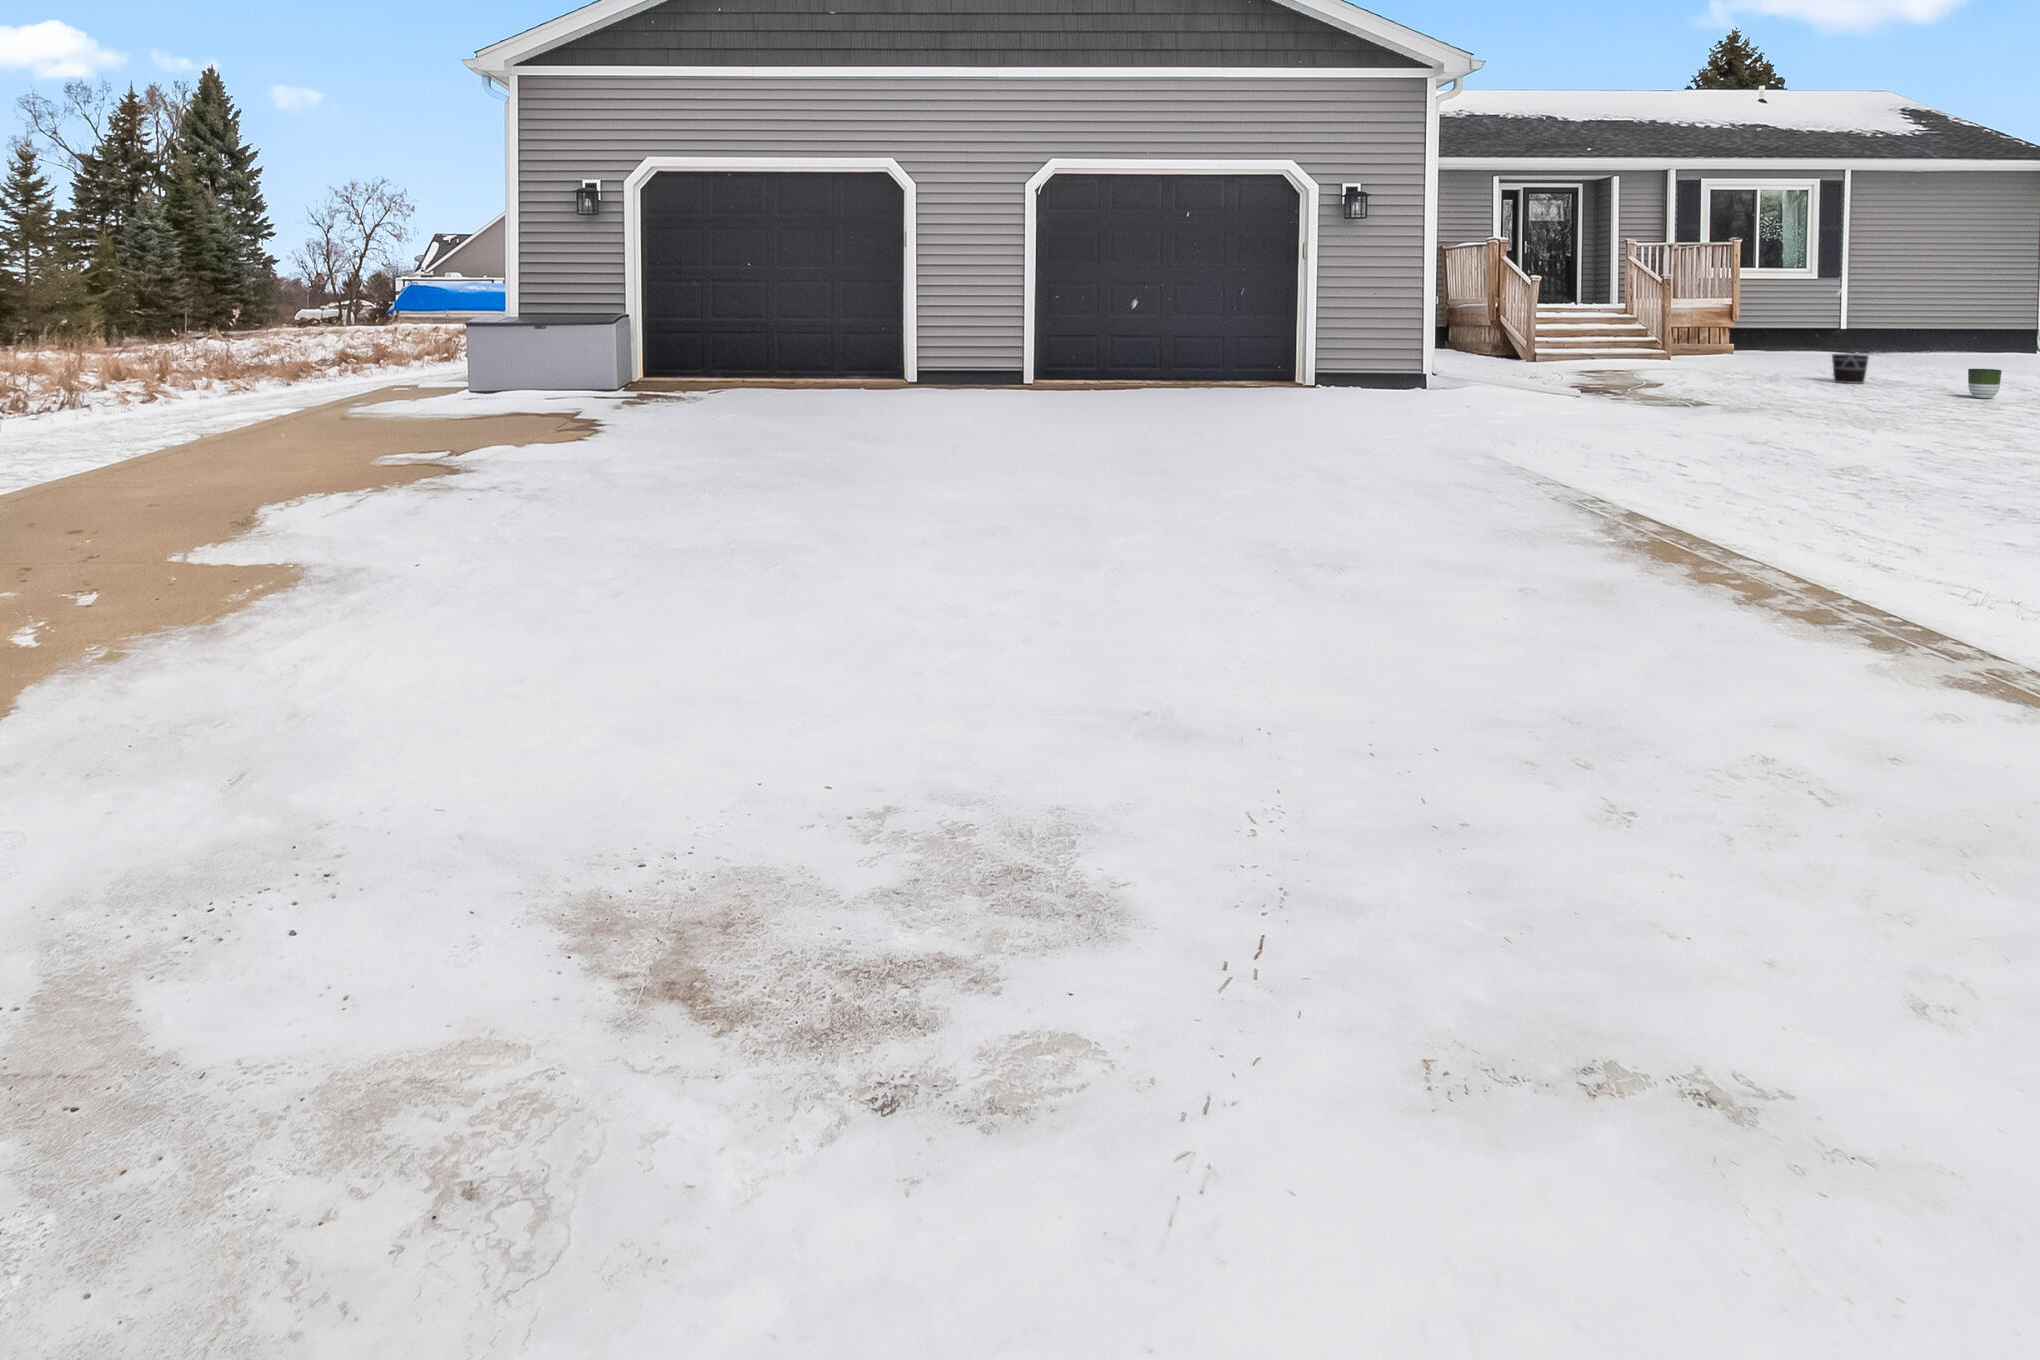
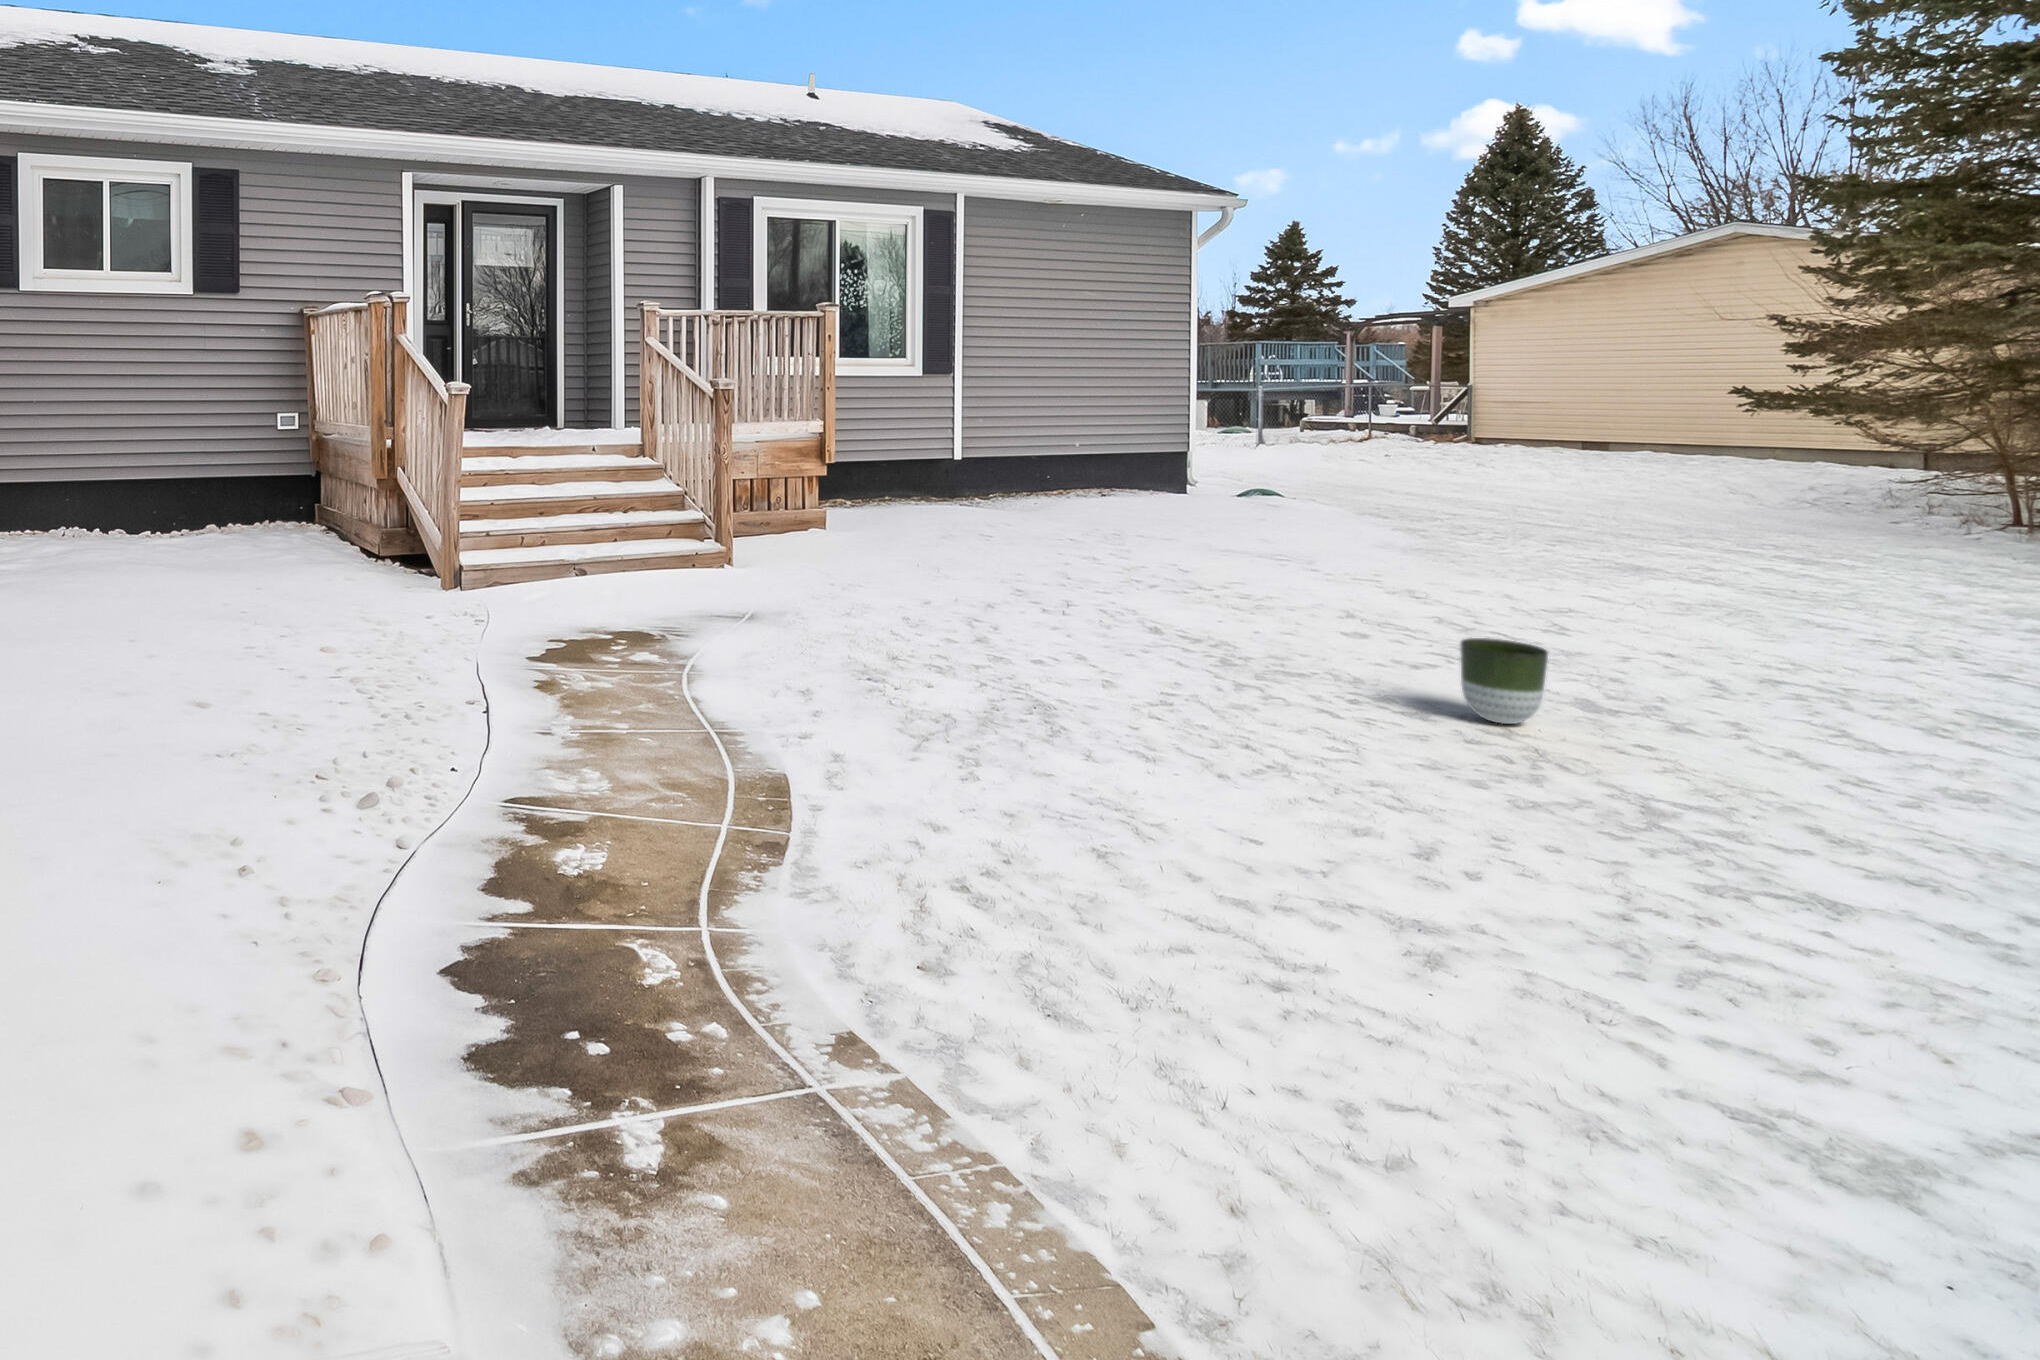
bucket: present [1832,353,1868,384] -> none [1064,556,1142,634]

